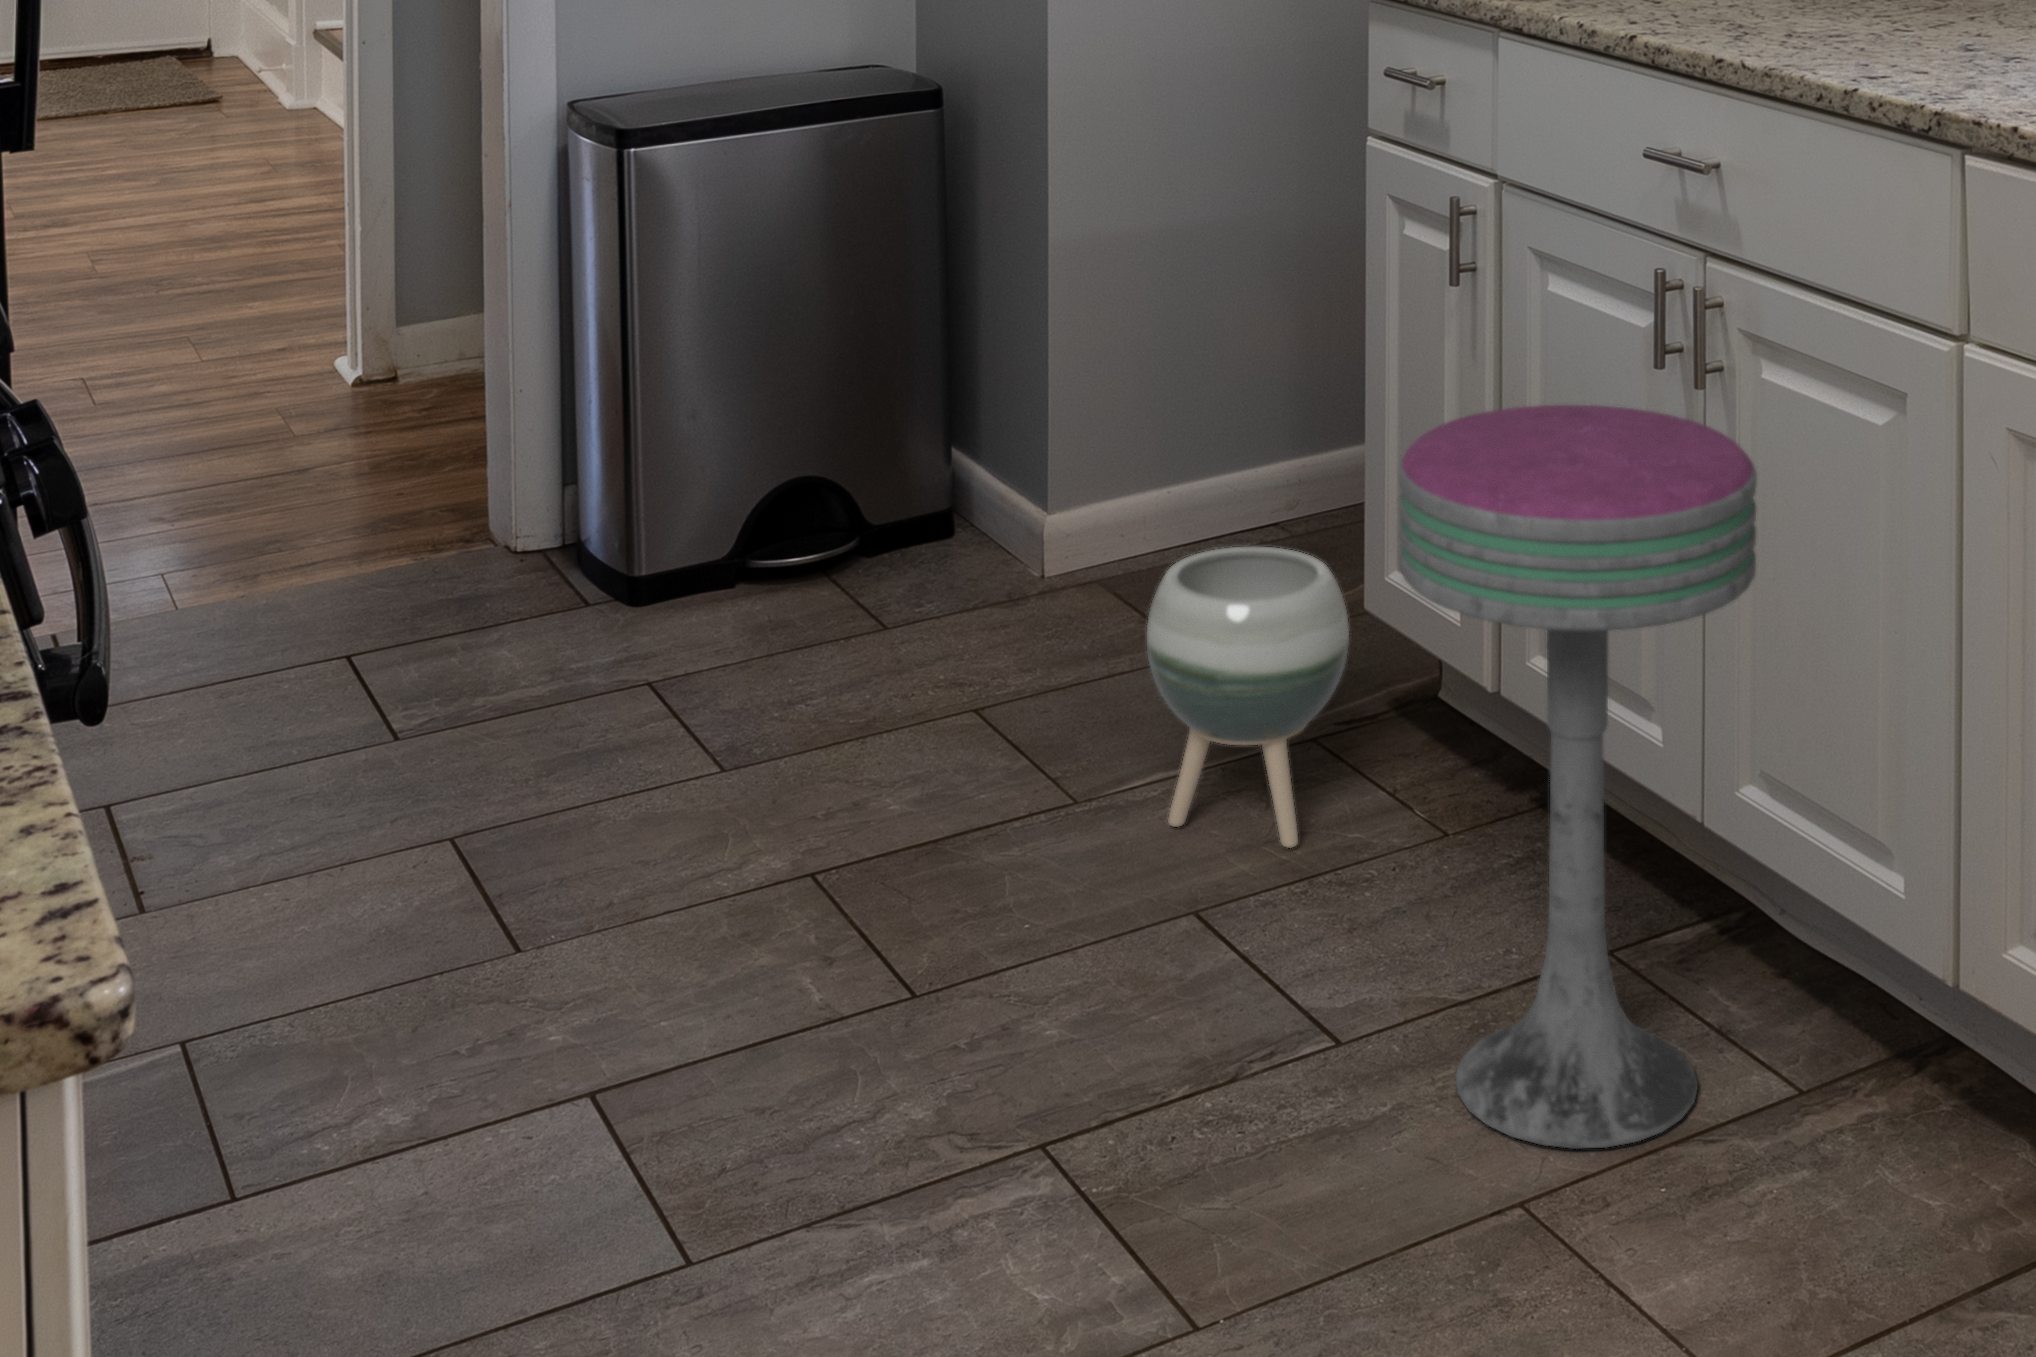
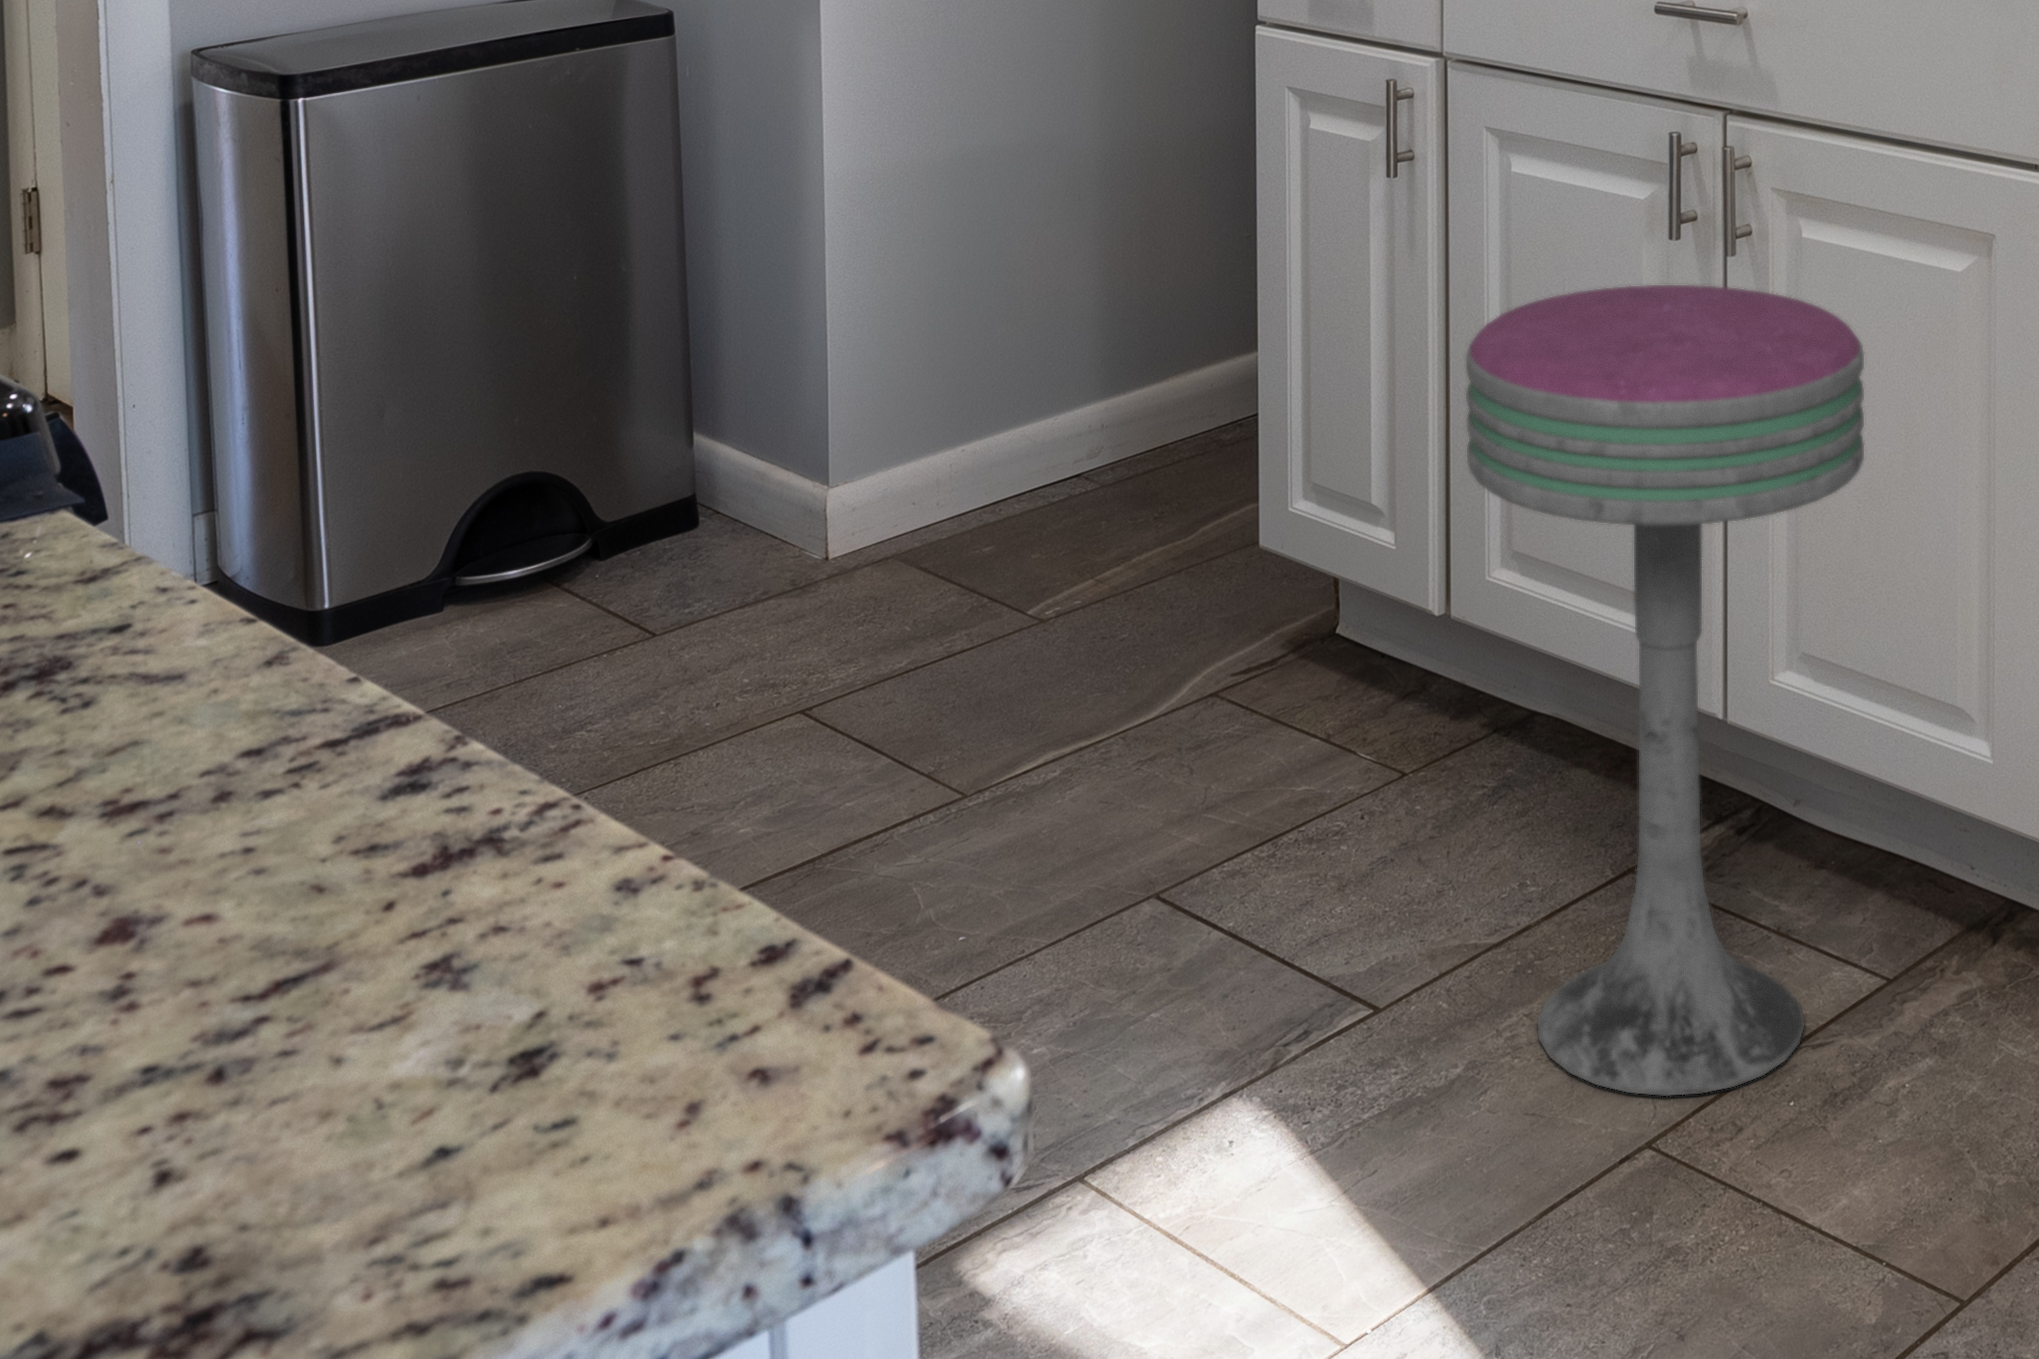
planter: present [1147,546,1349,848] -> none [1064,493,1297,824]

